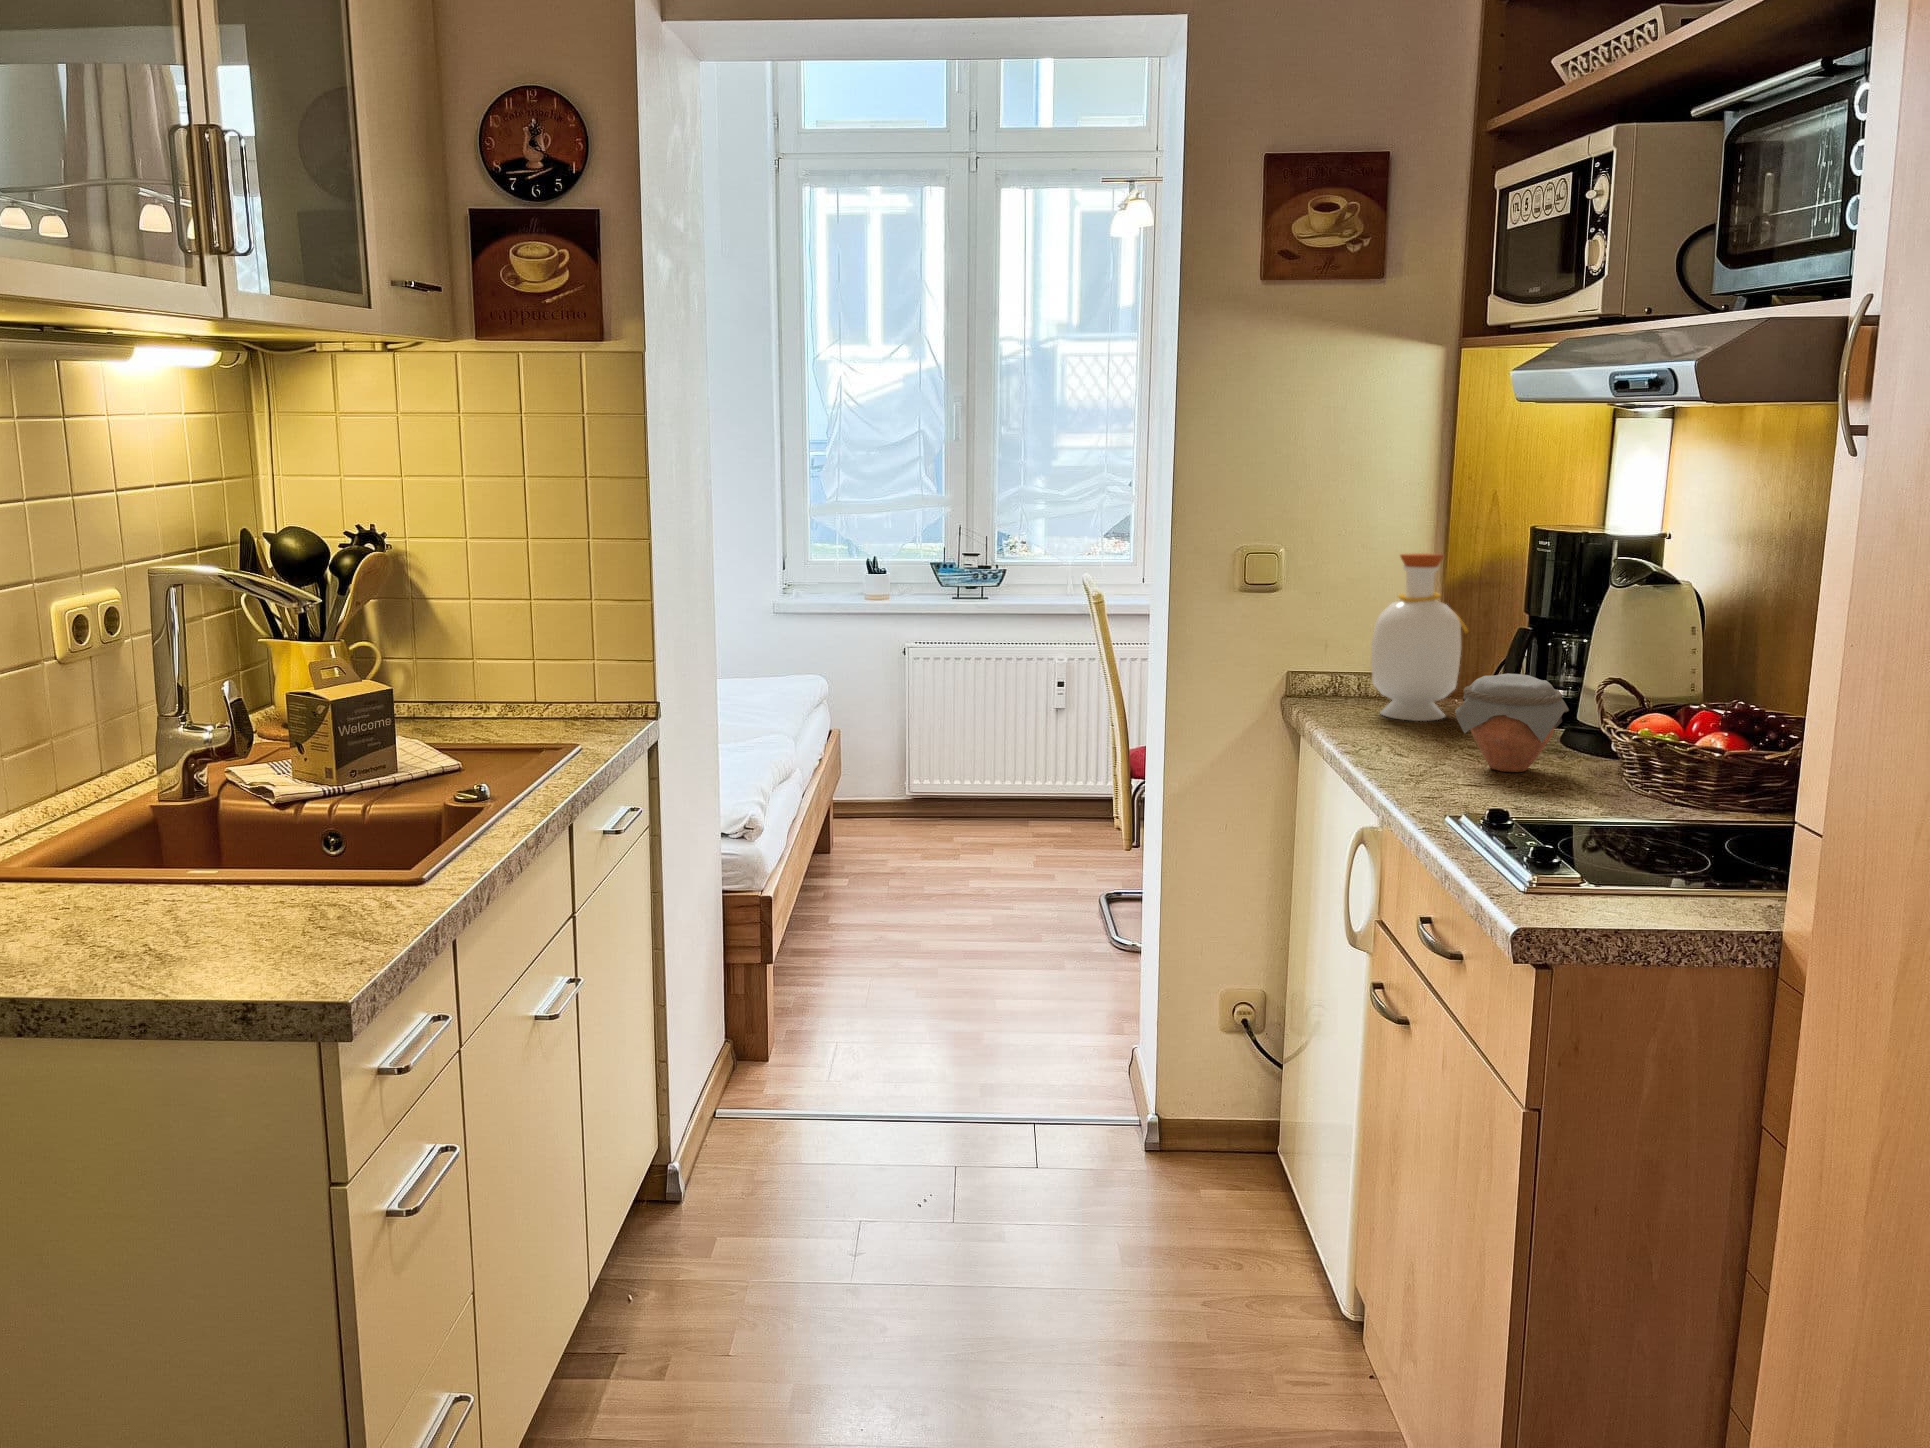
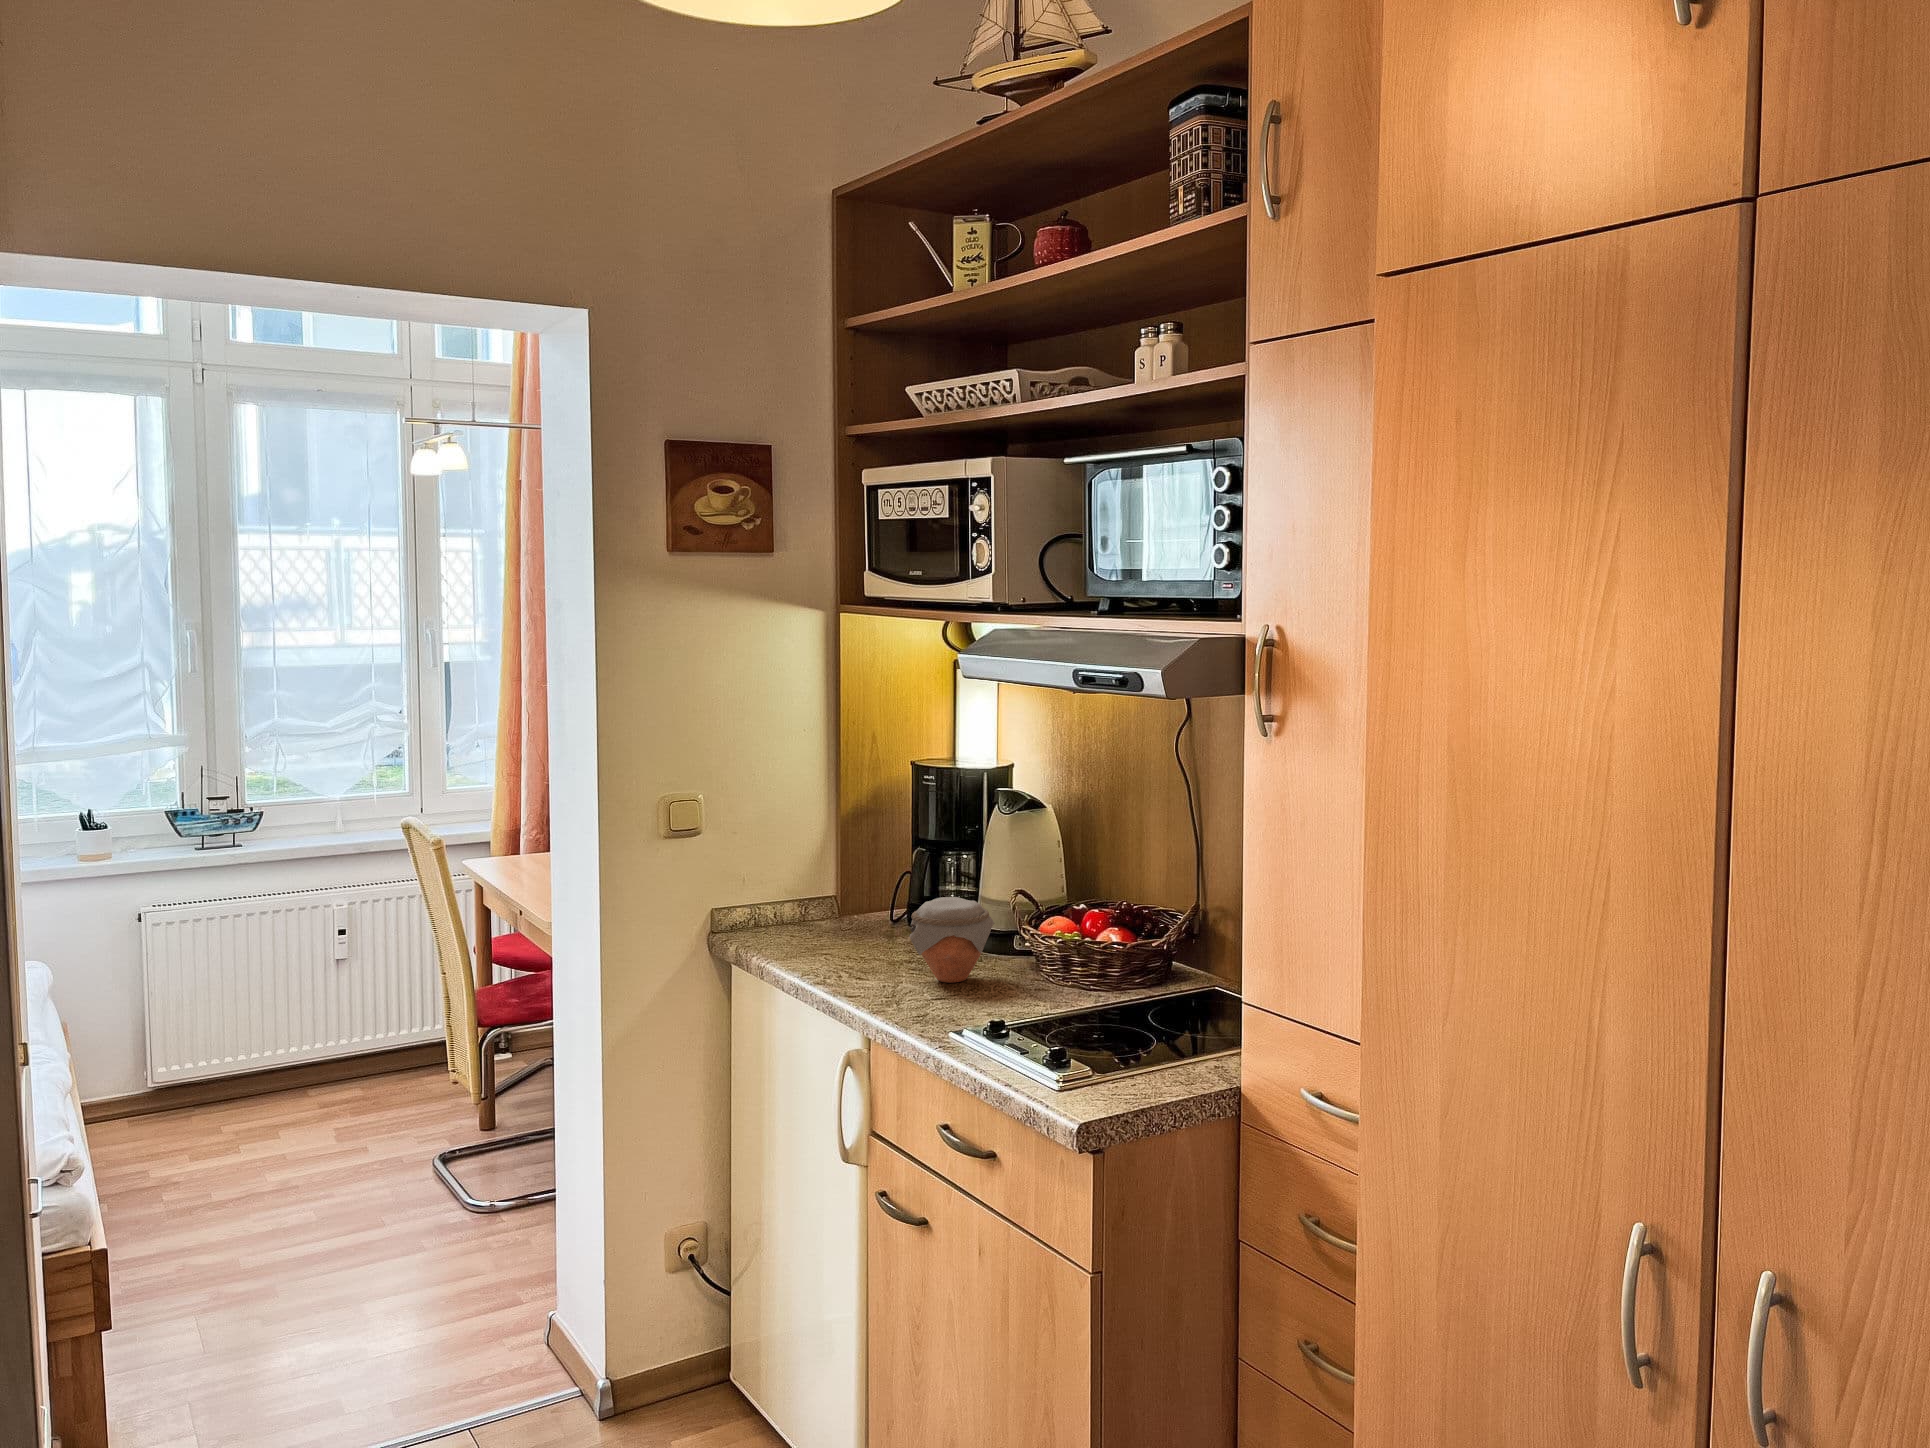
bottle: present [1371,553,1468,721] -> none [793,792,874,944]

